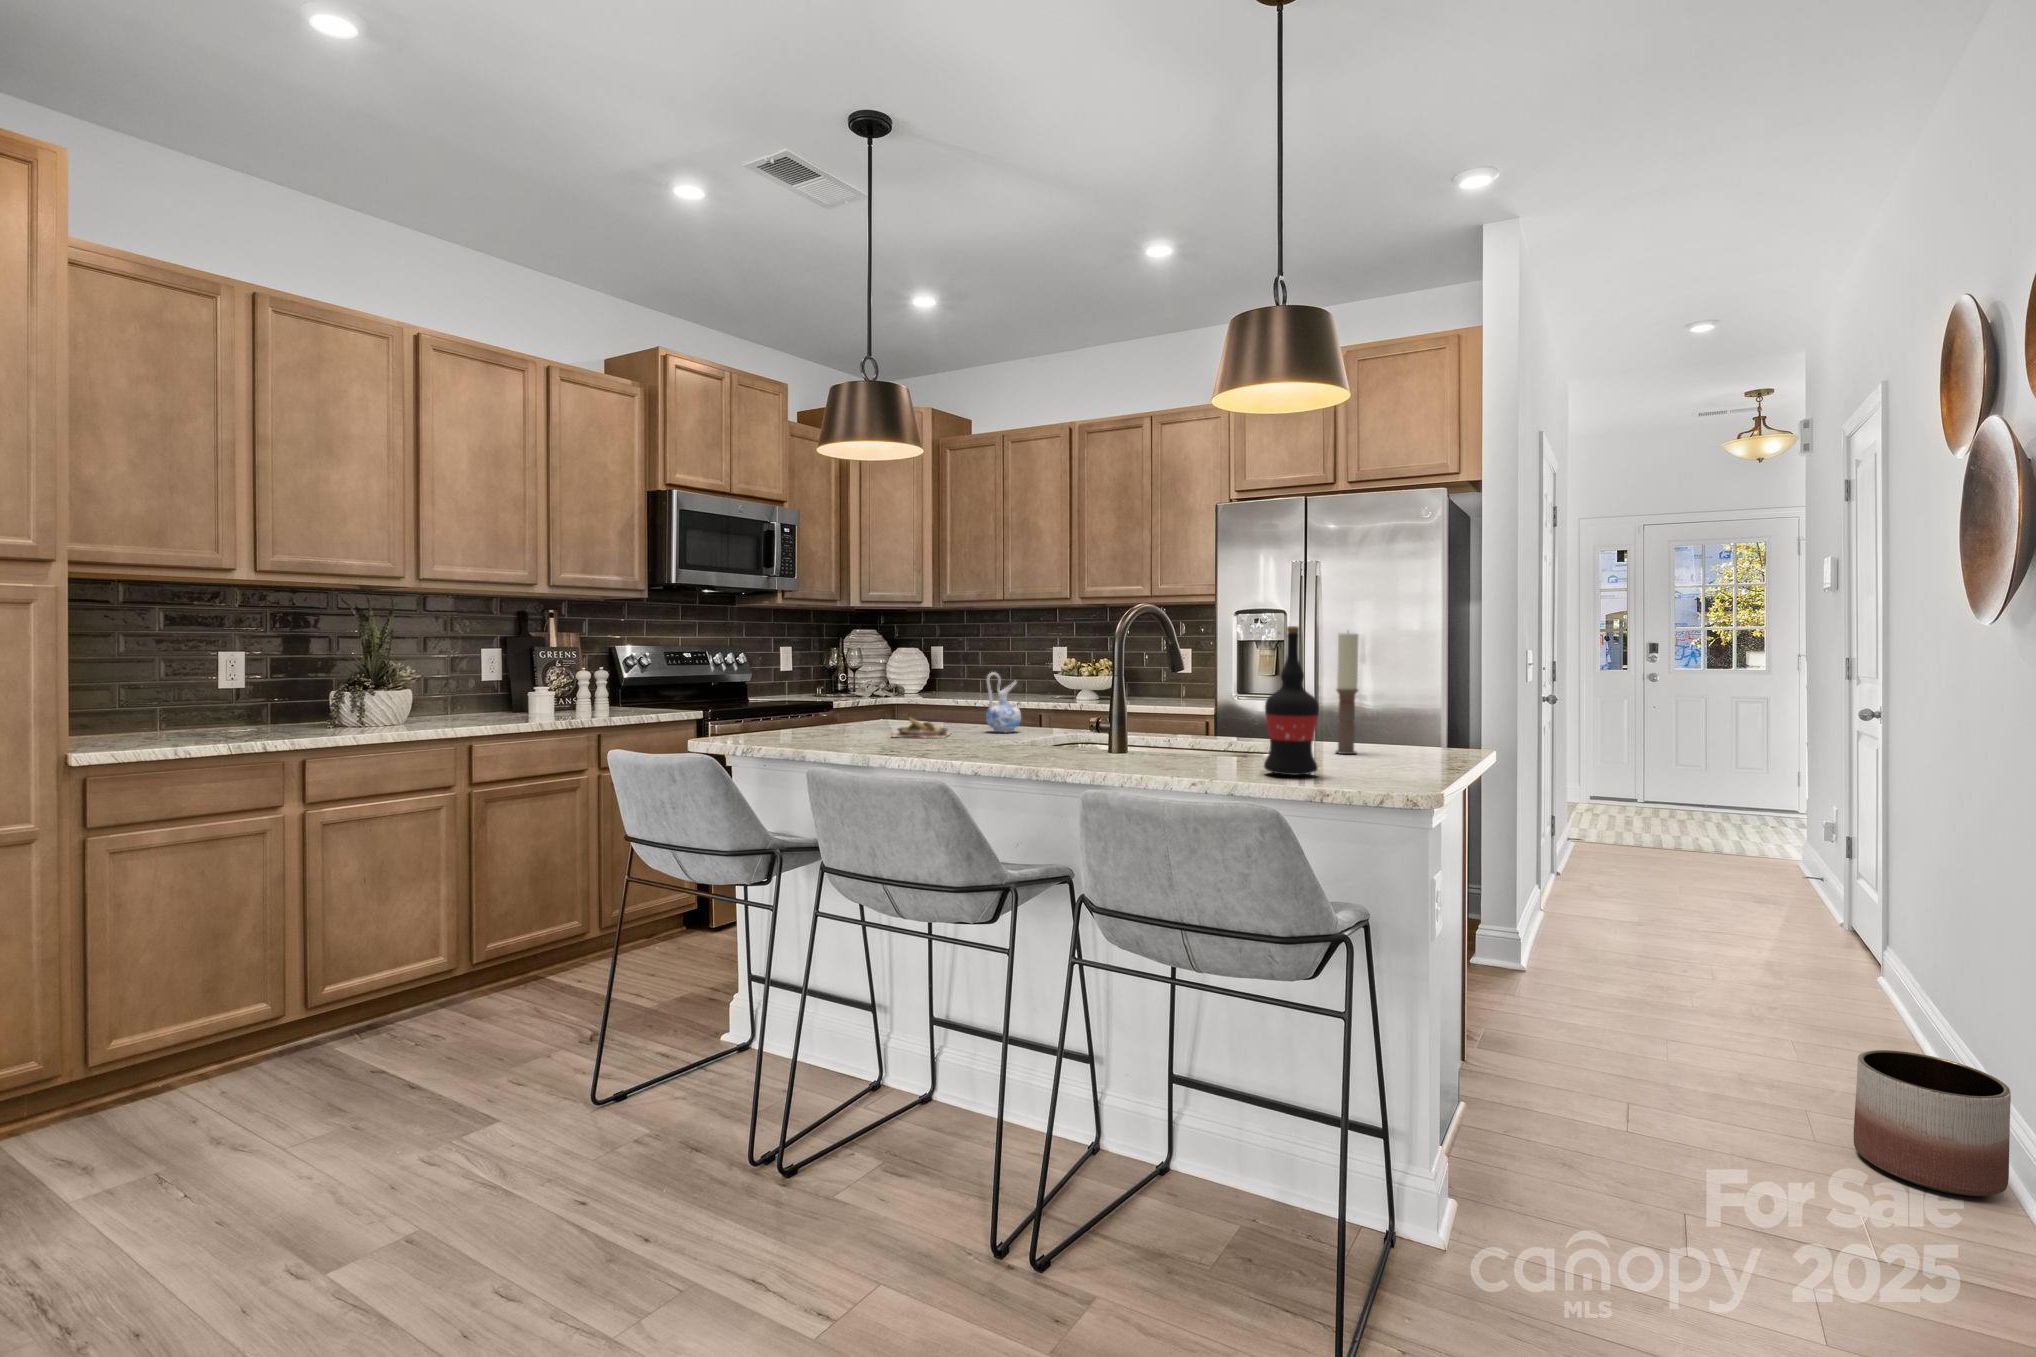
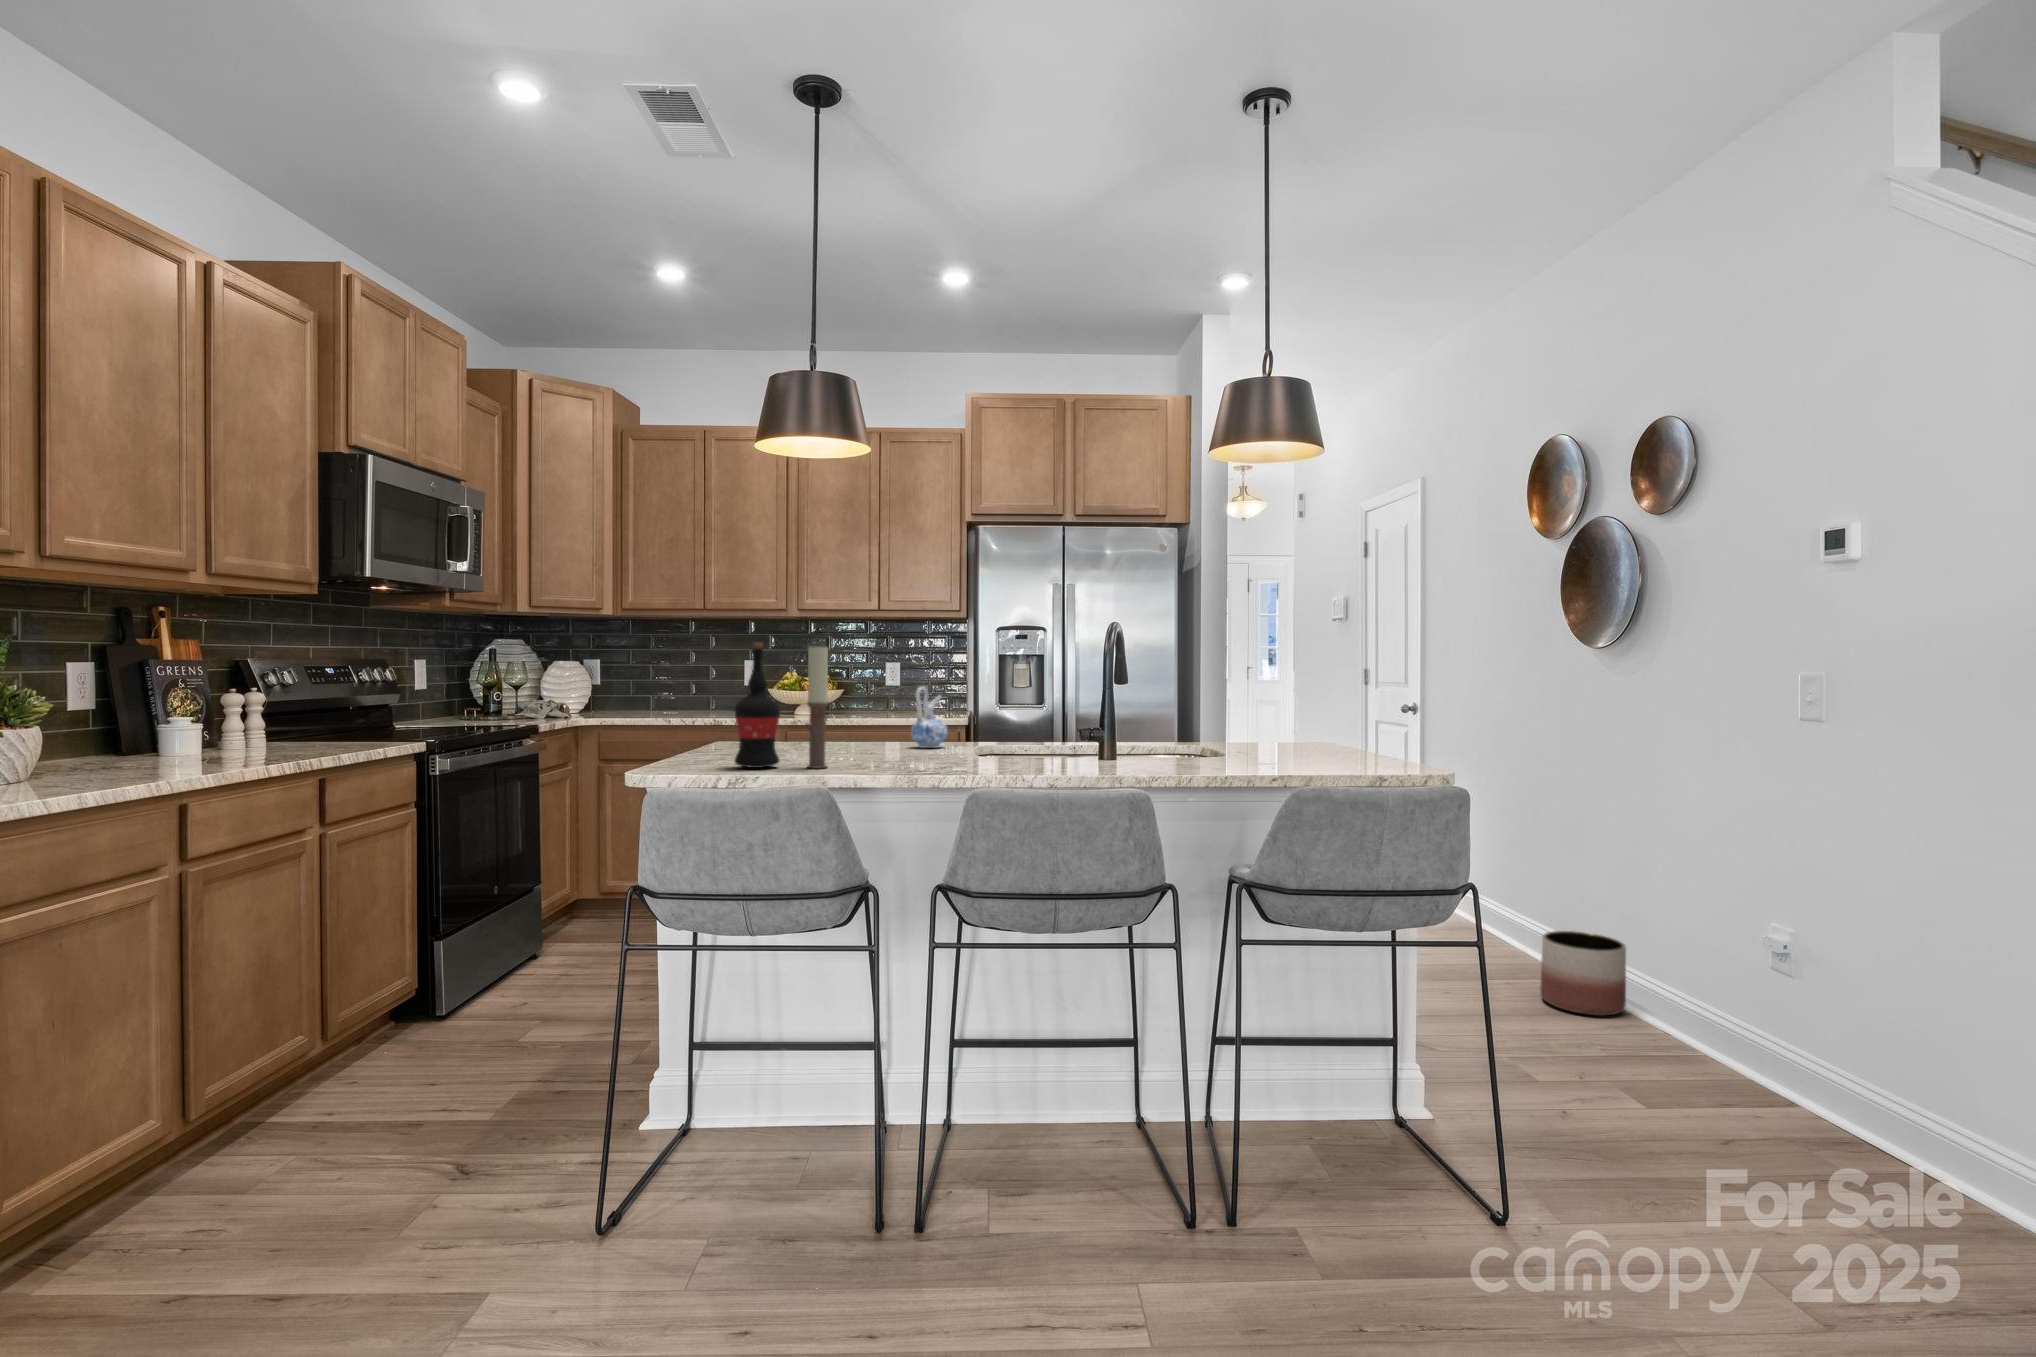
wine bottle: present [1264,626,1319,775] -> present [735,643,780,768]
candle: present [1336,633,1358,754] -> present [807,646,828,768]
plate: present [893,717,950,738] -> none [833,735,909,757]

